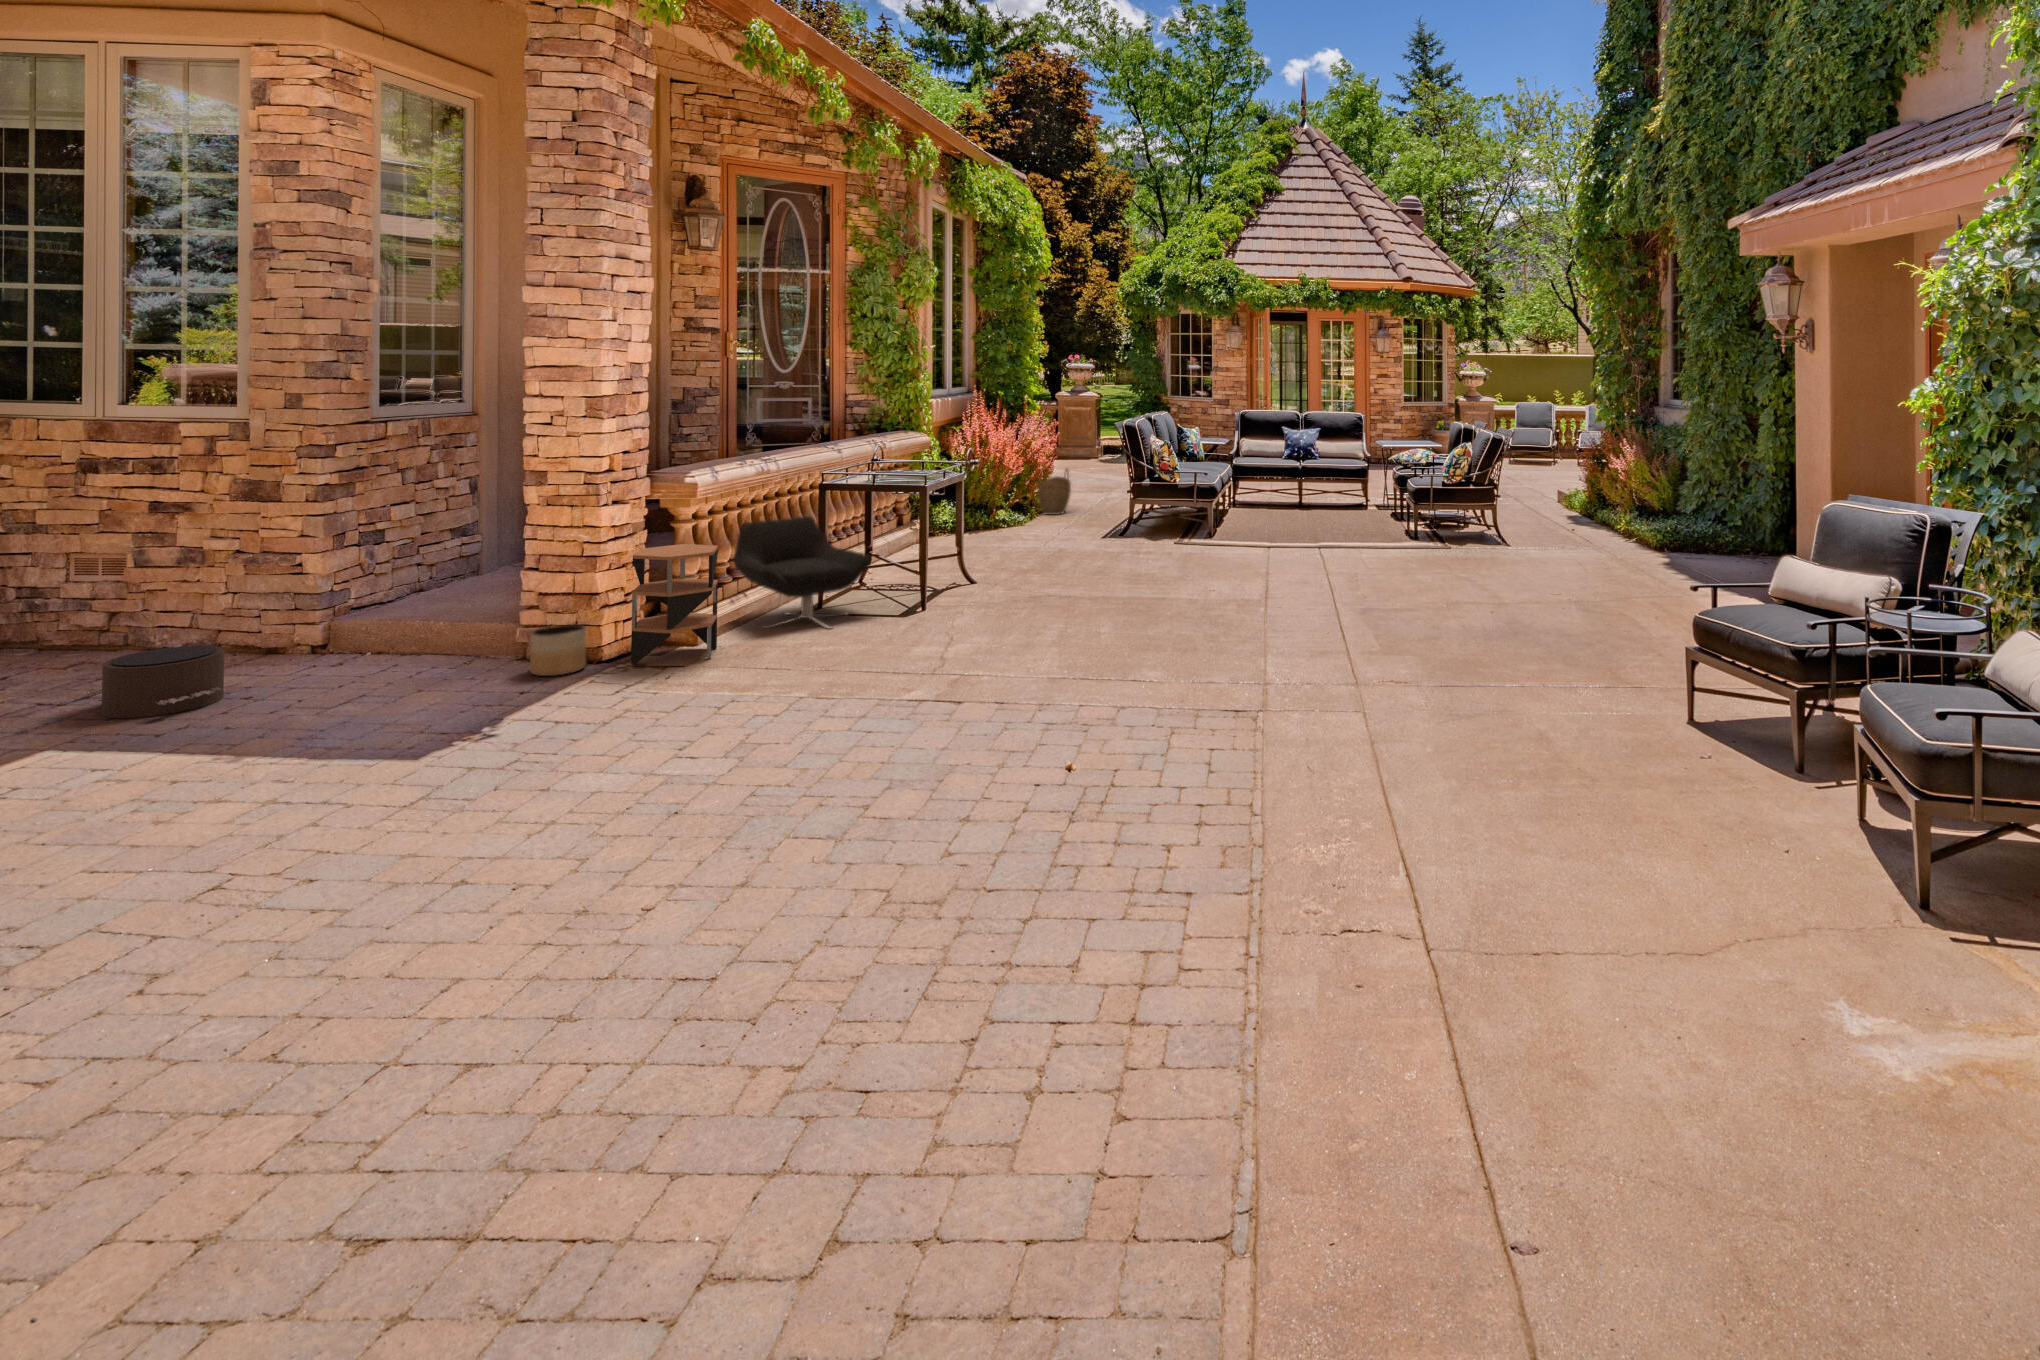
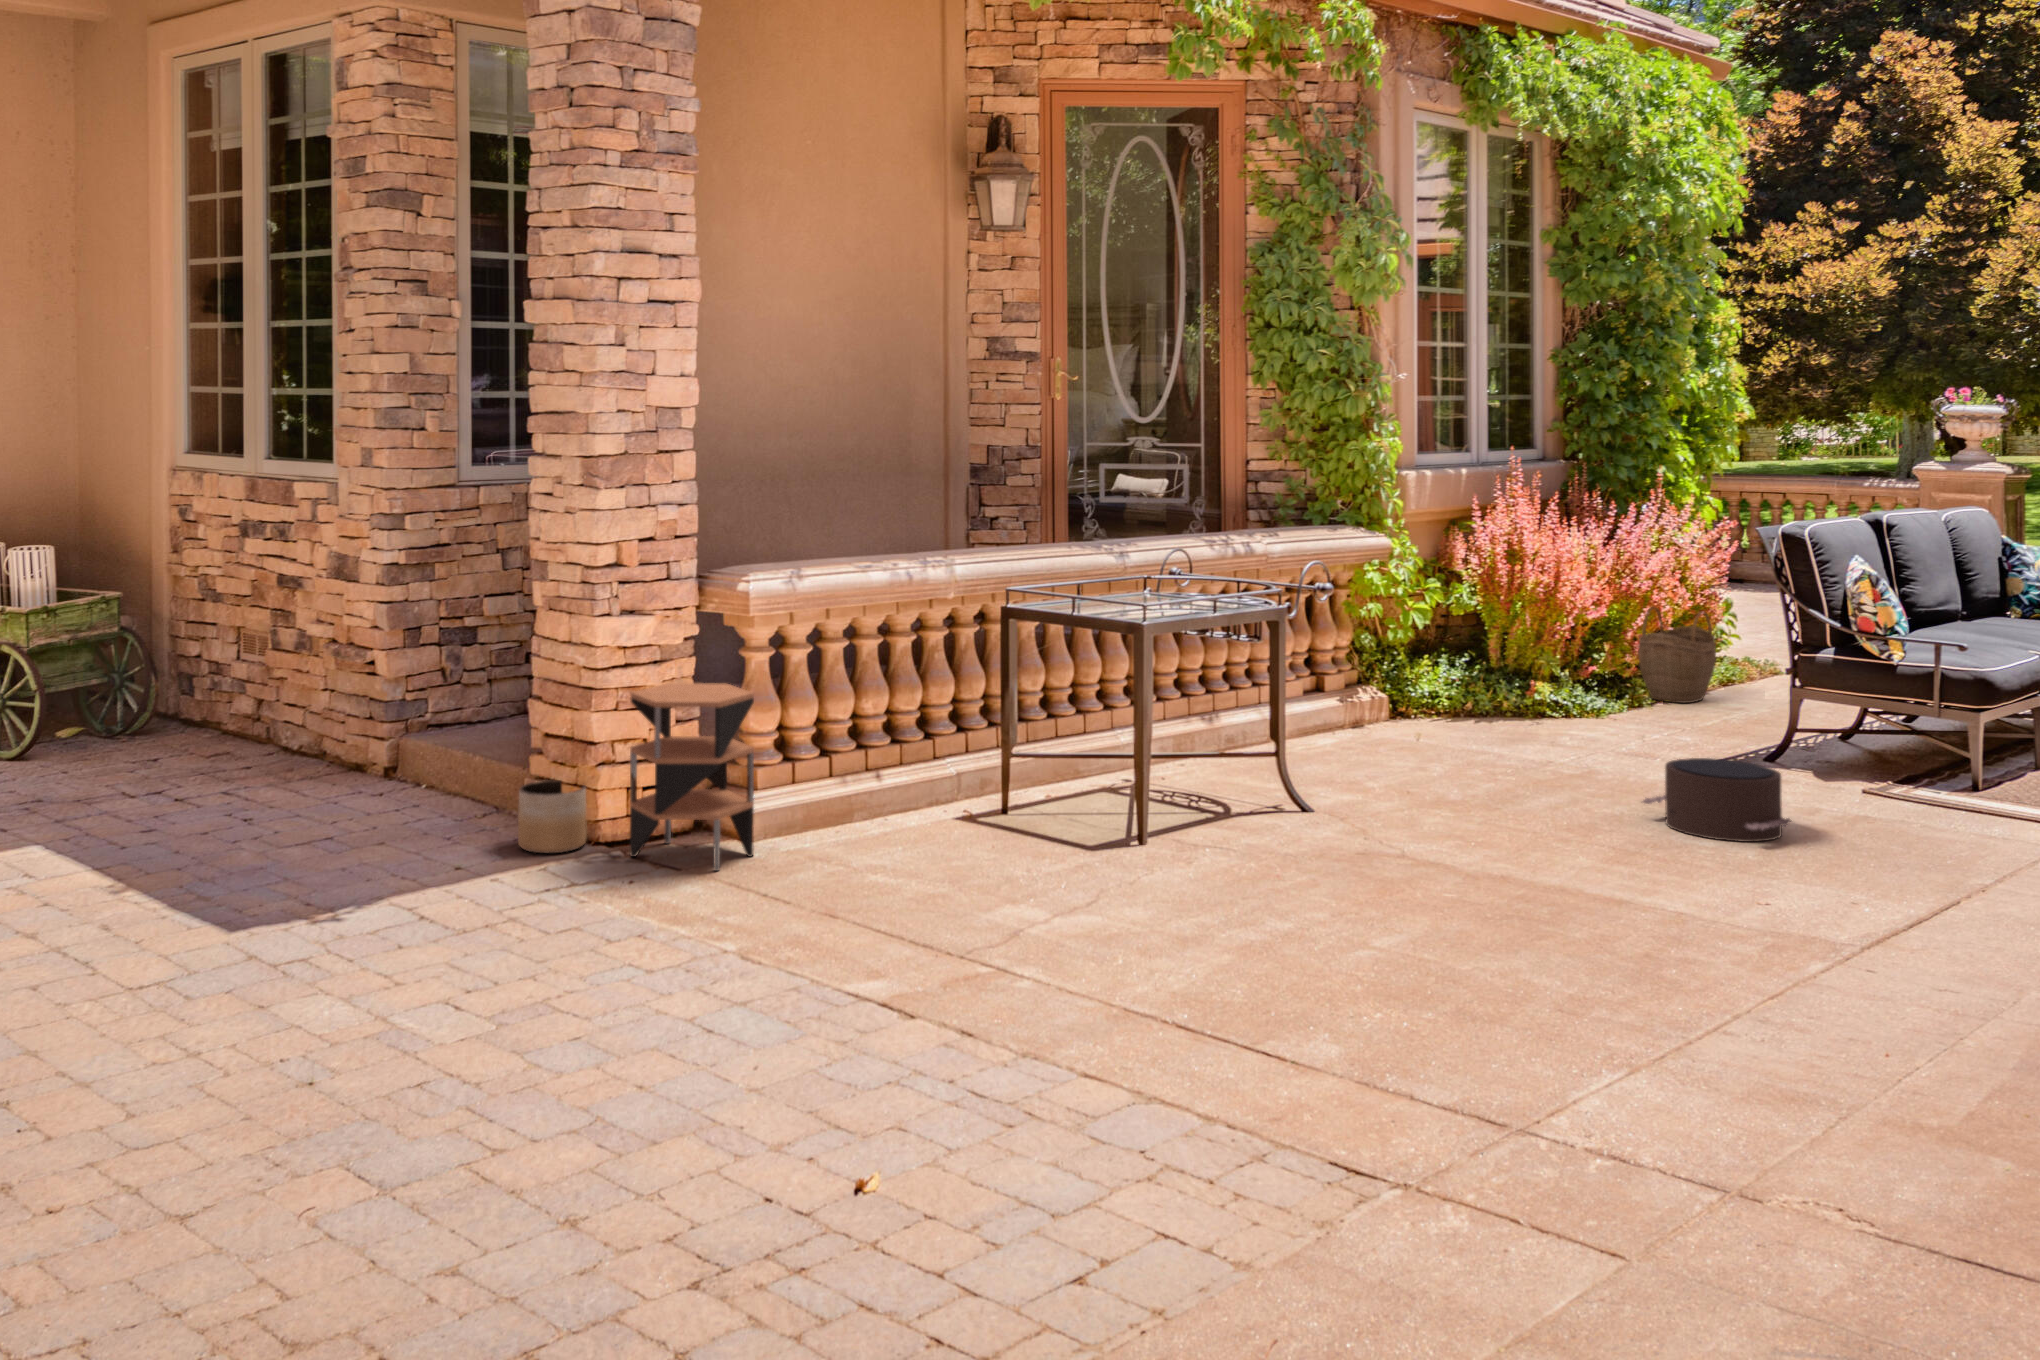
lounge chair: present [733,516,872,629] -> none [840,659,1032,858]
pouf: present [82,646,224,718] -> present [1643,758,1791,842]

